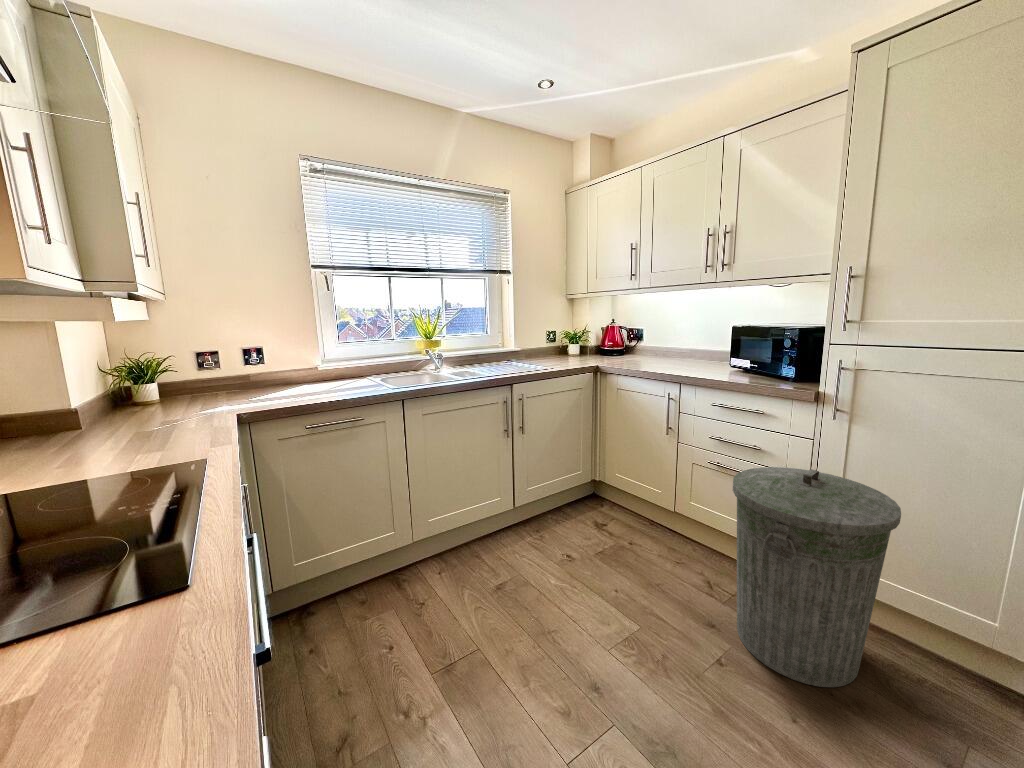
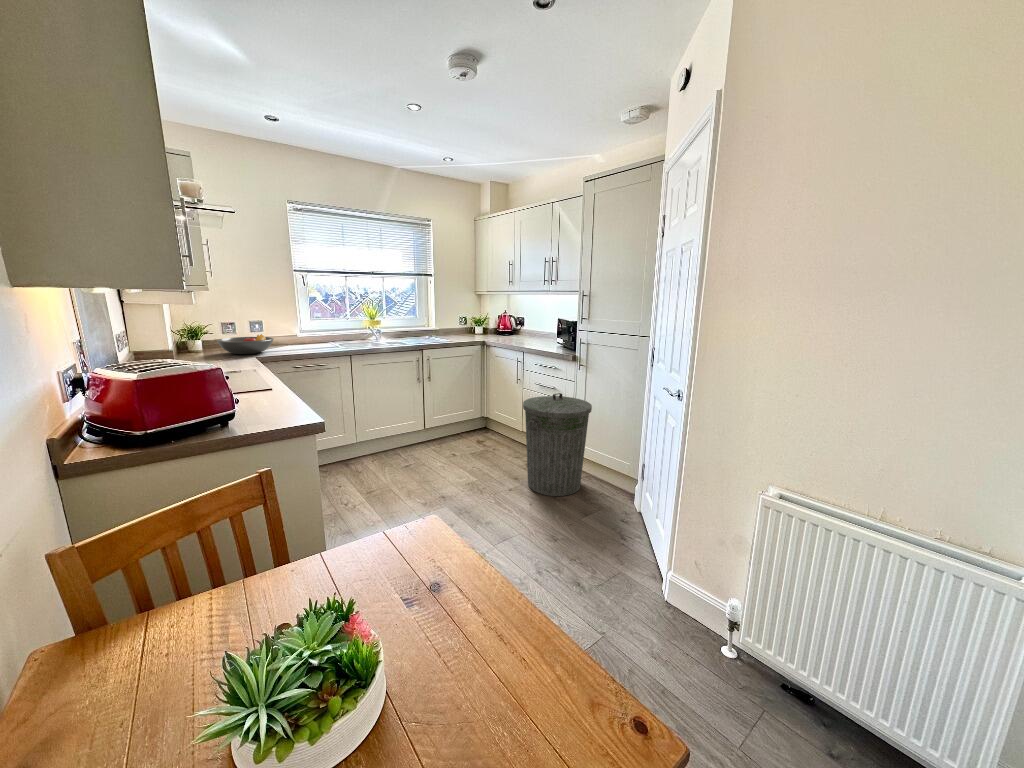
fruit bowl: none [173,369,275,406] -> present [217,334,274,354]

